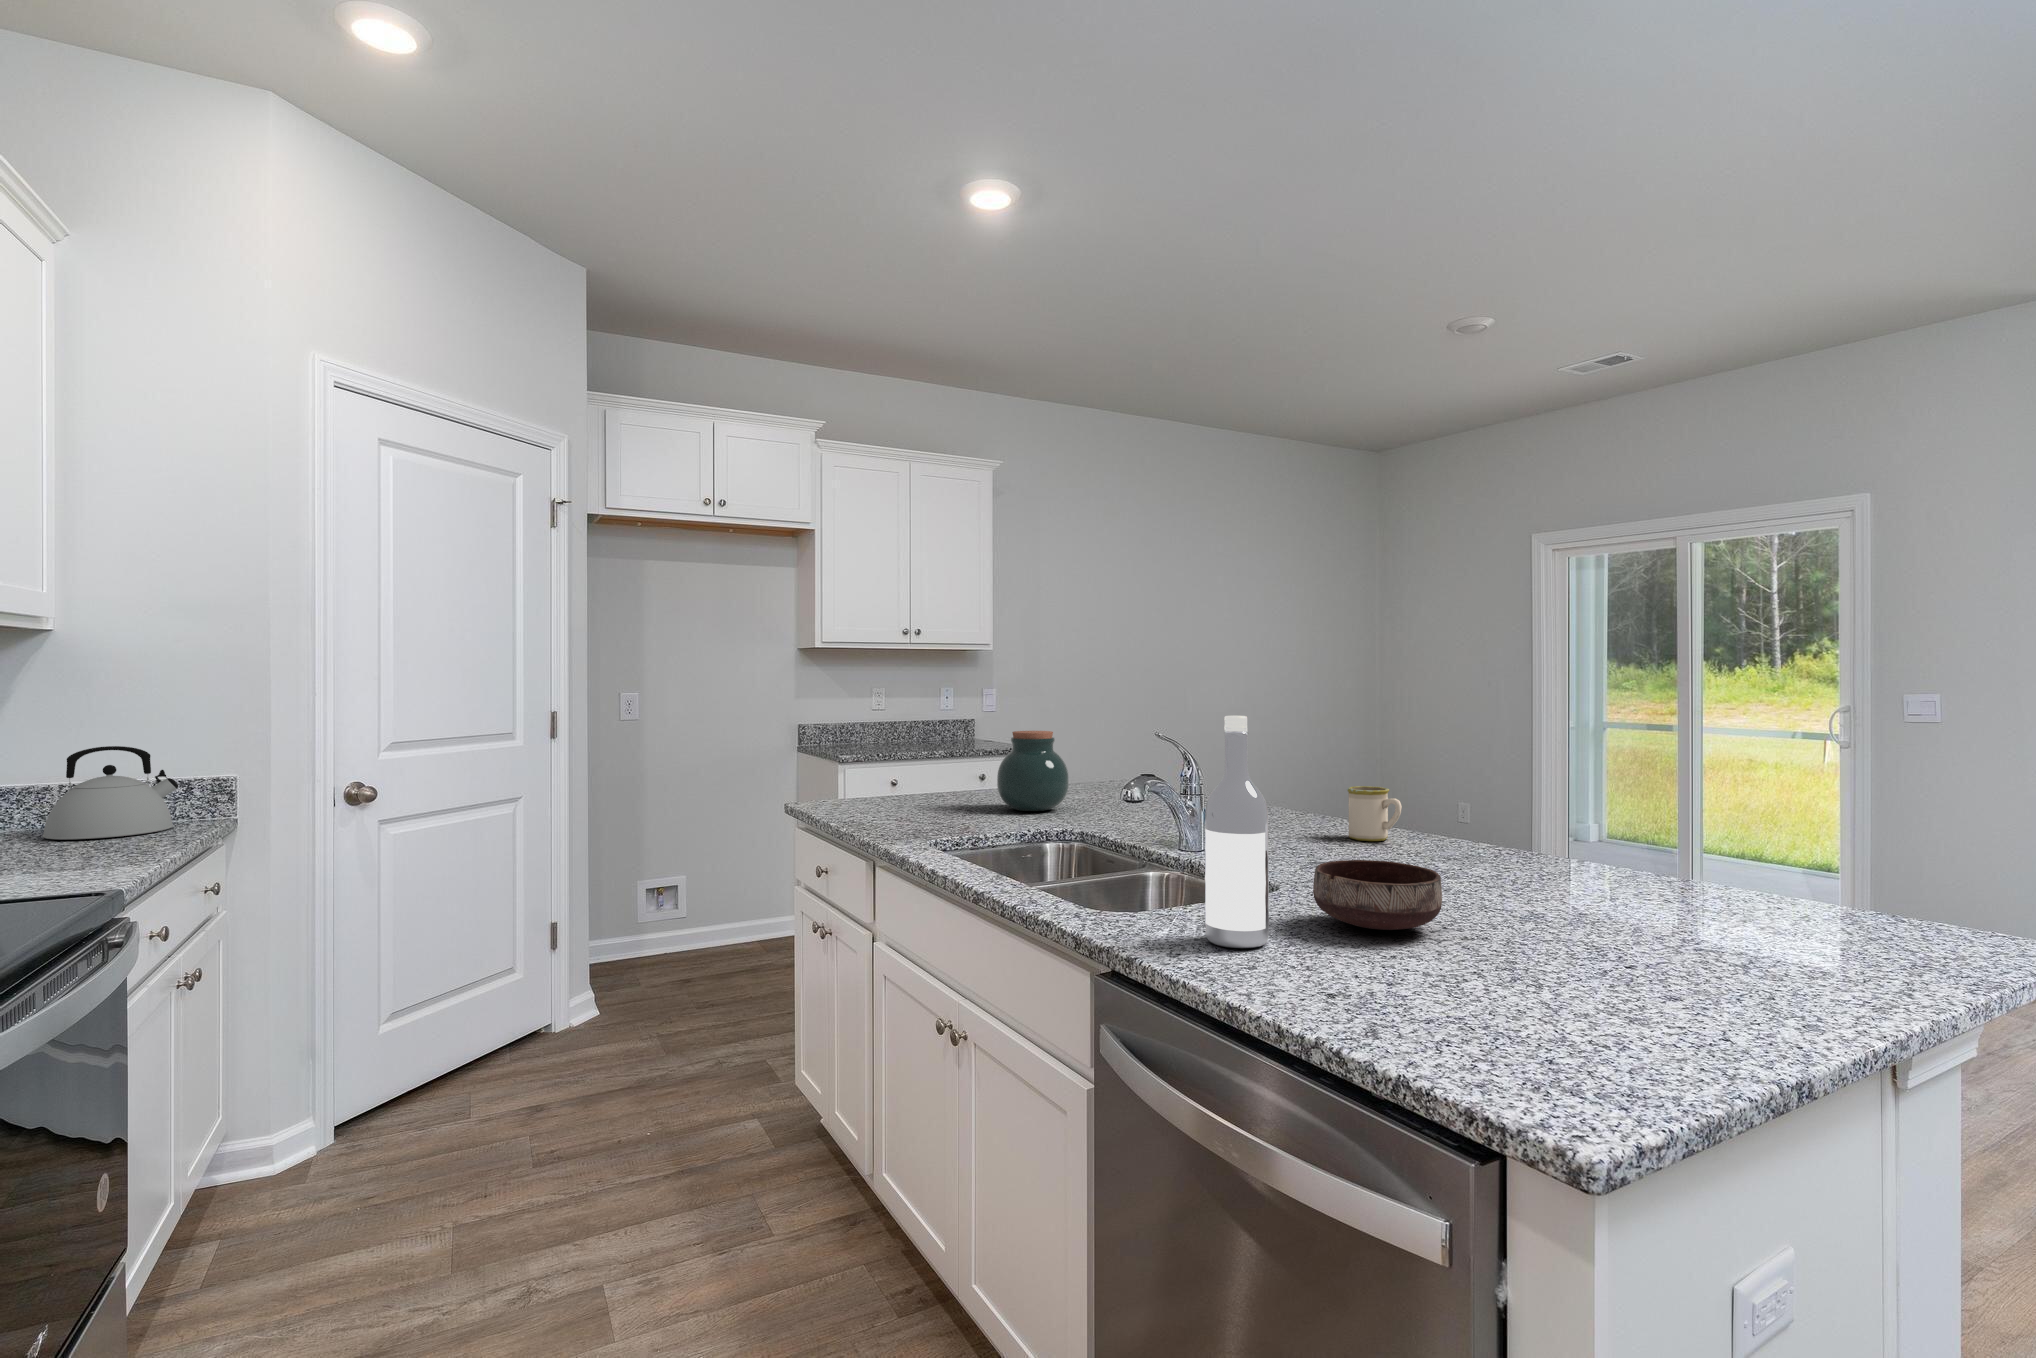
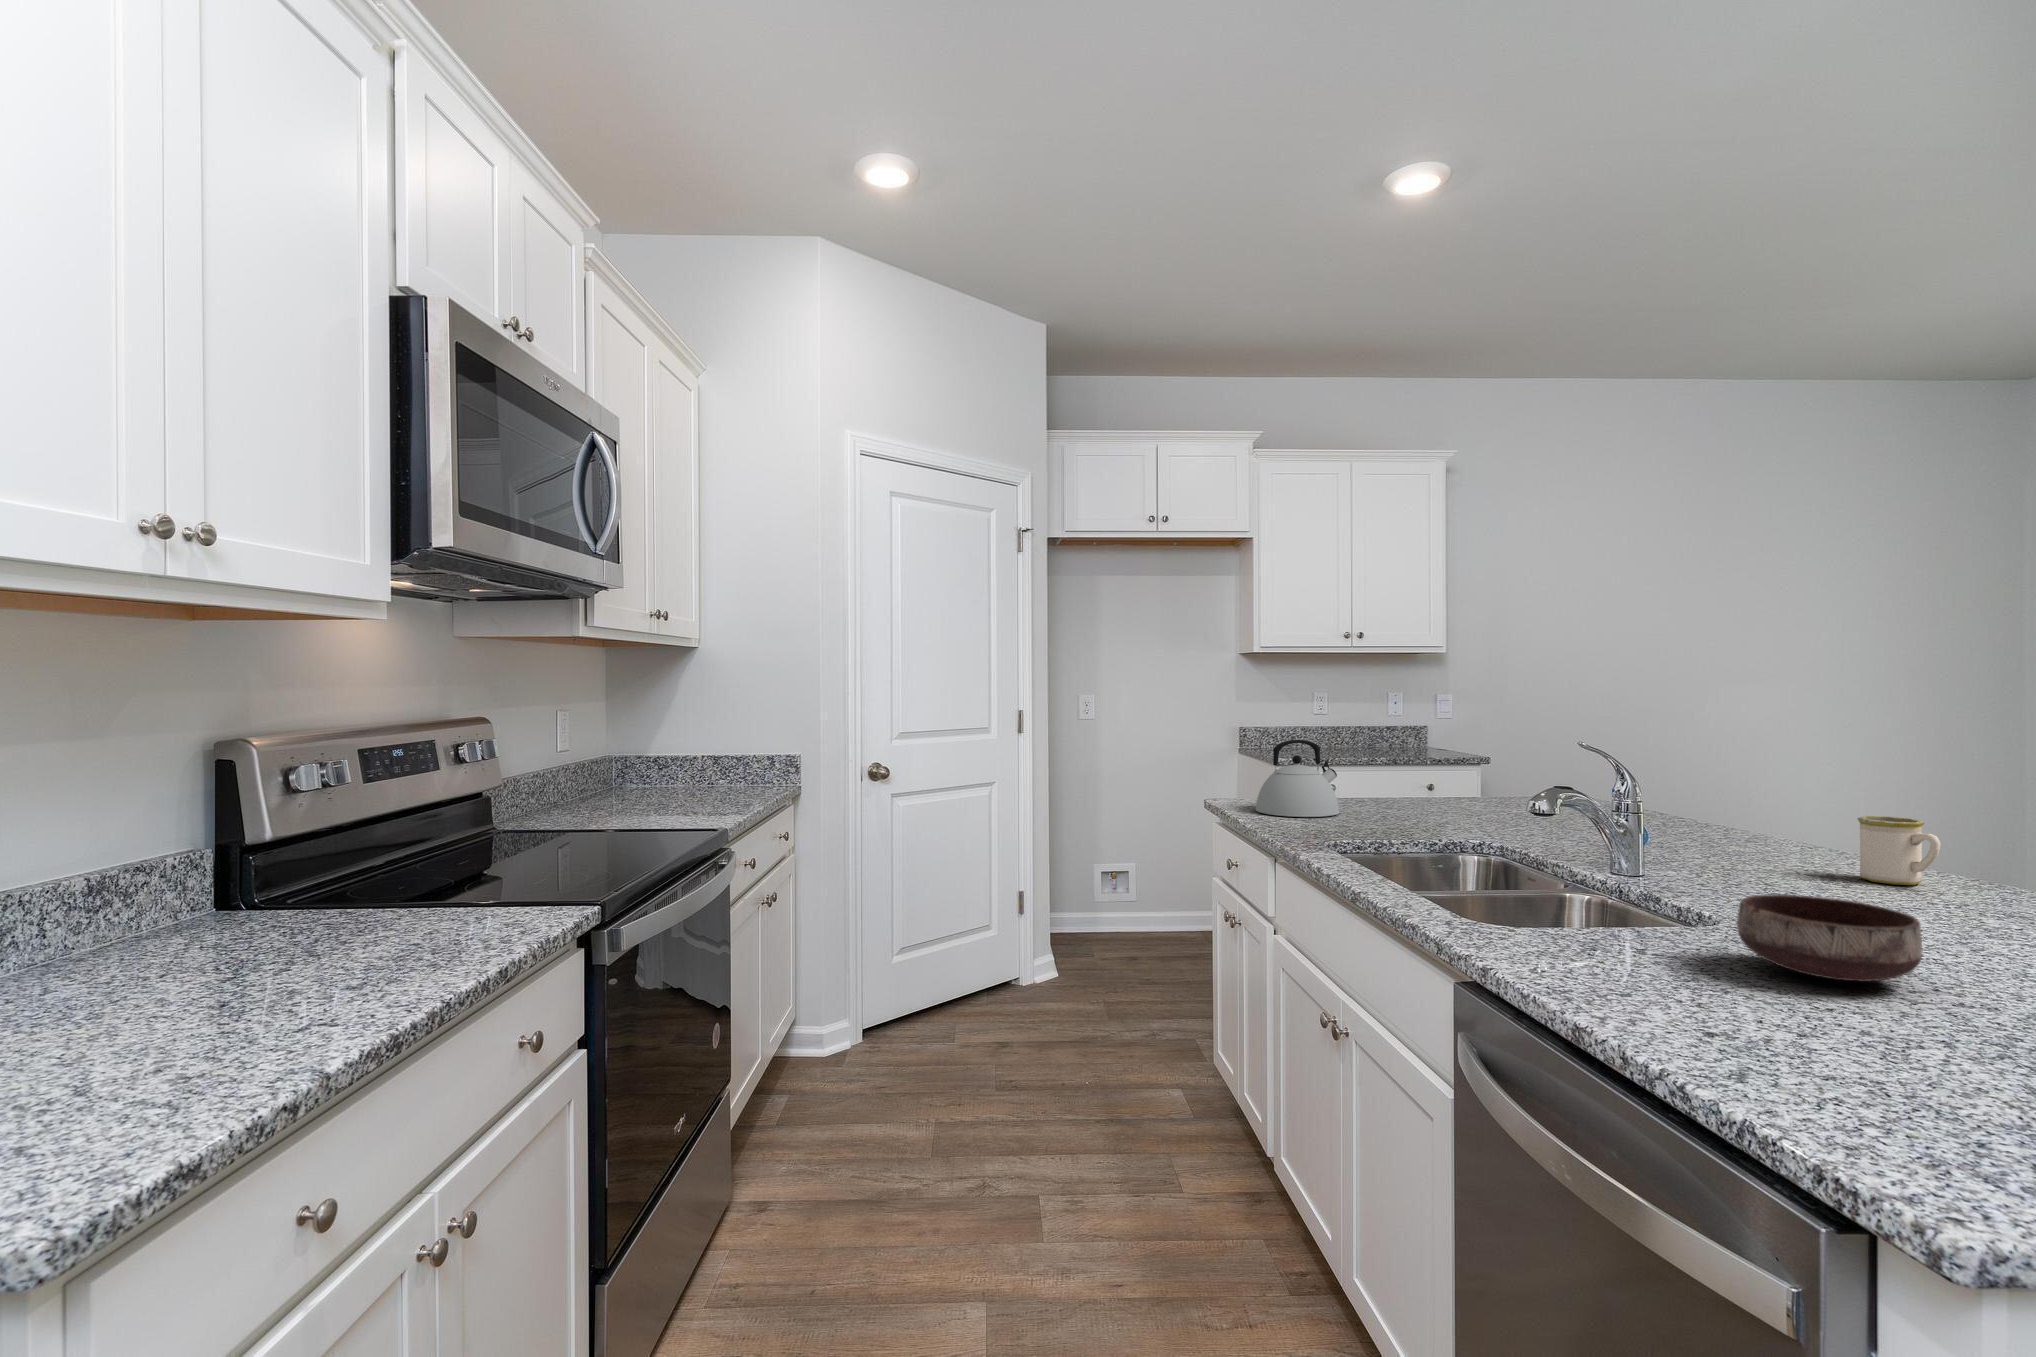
wine bottle: present [1205,716,1269,948] -> none [1584,723,1663,976]
jar: present [997,731,1069,811] -> none [1417,737,1499,822]
kettle: present [43,746,178,840] -> present [1256,740,1339,817]

